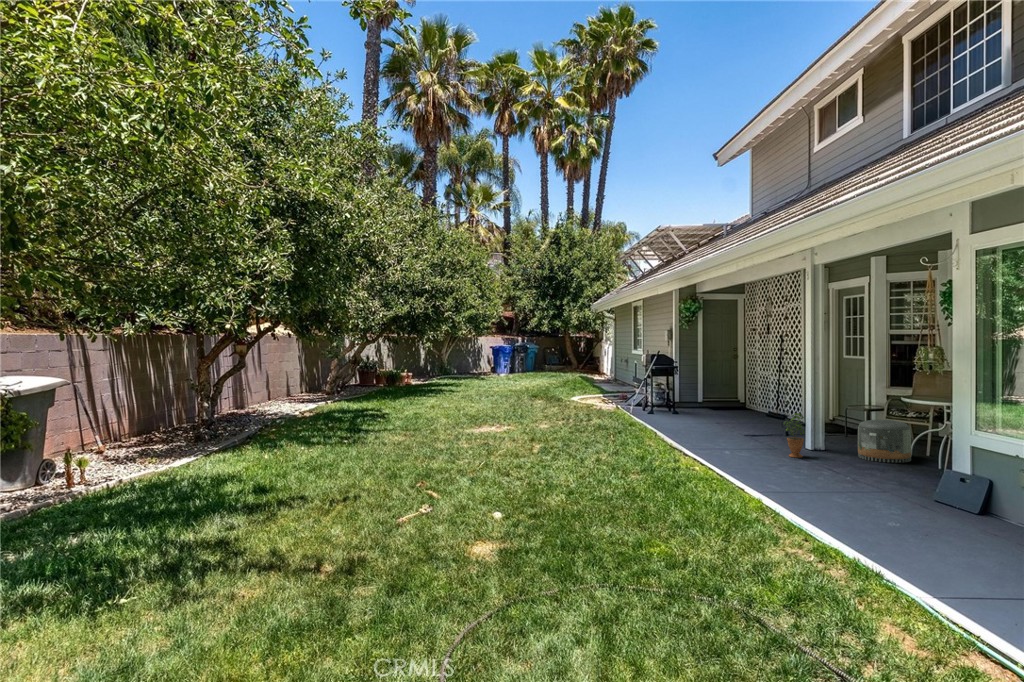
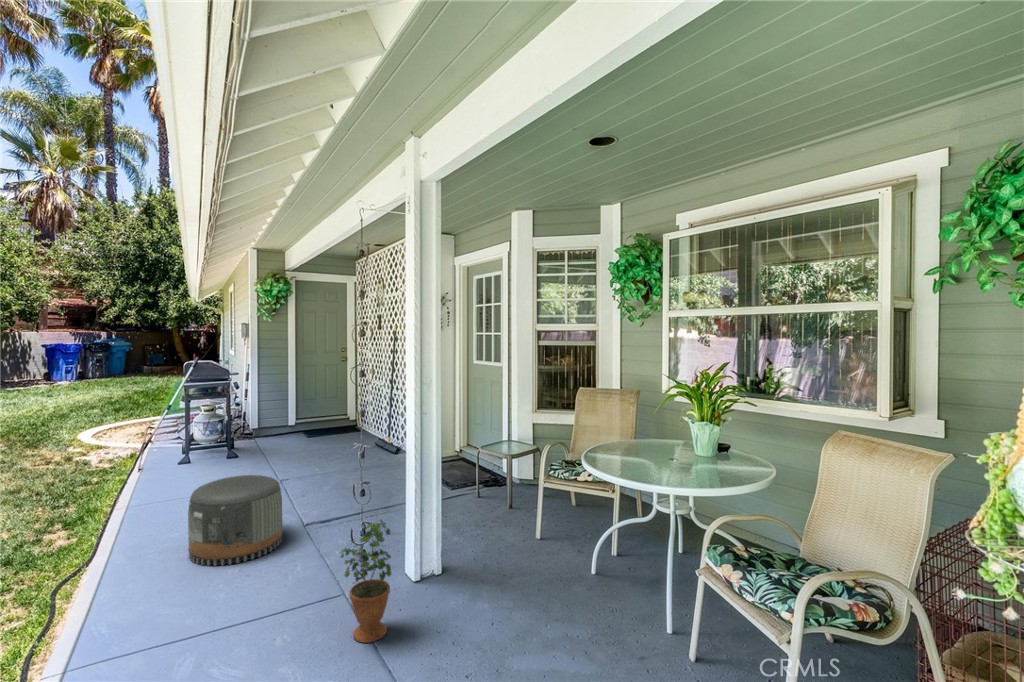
pouf: present [858,420,911,463] -> present [188,475,282,566]

